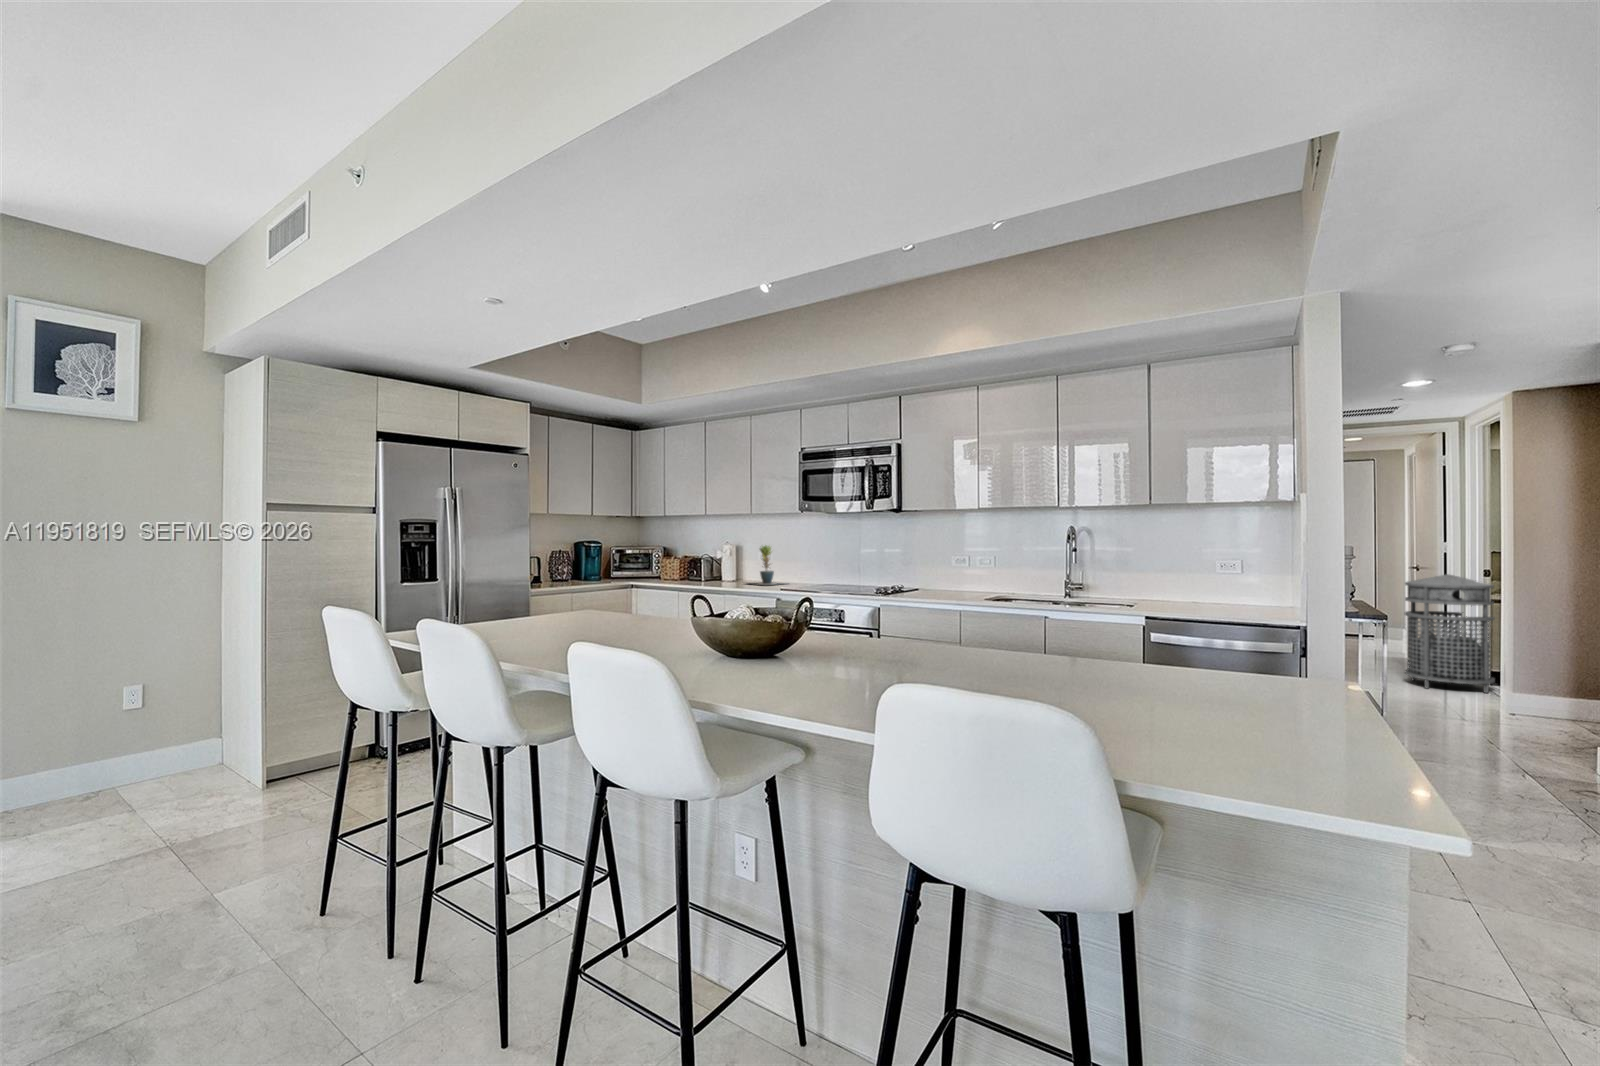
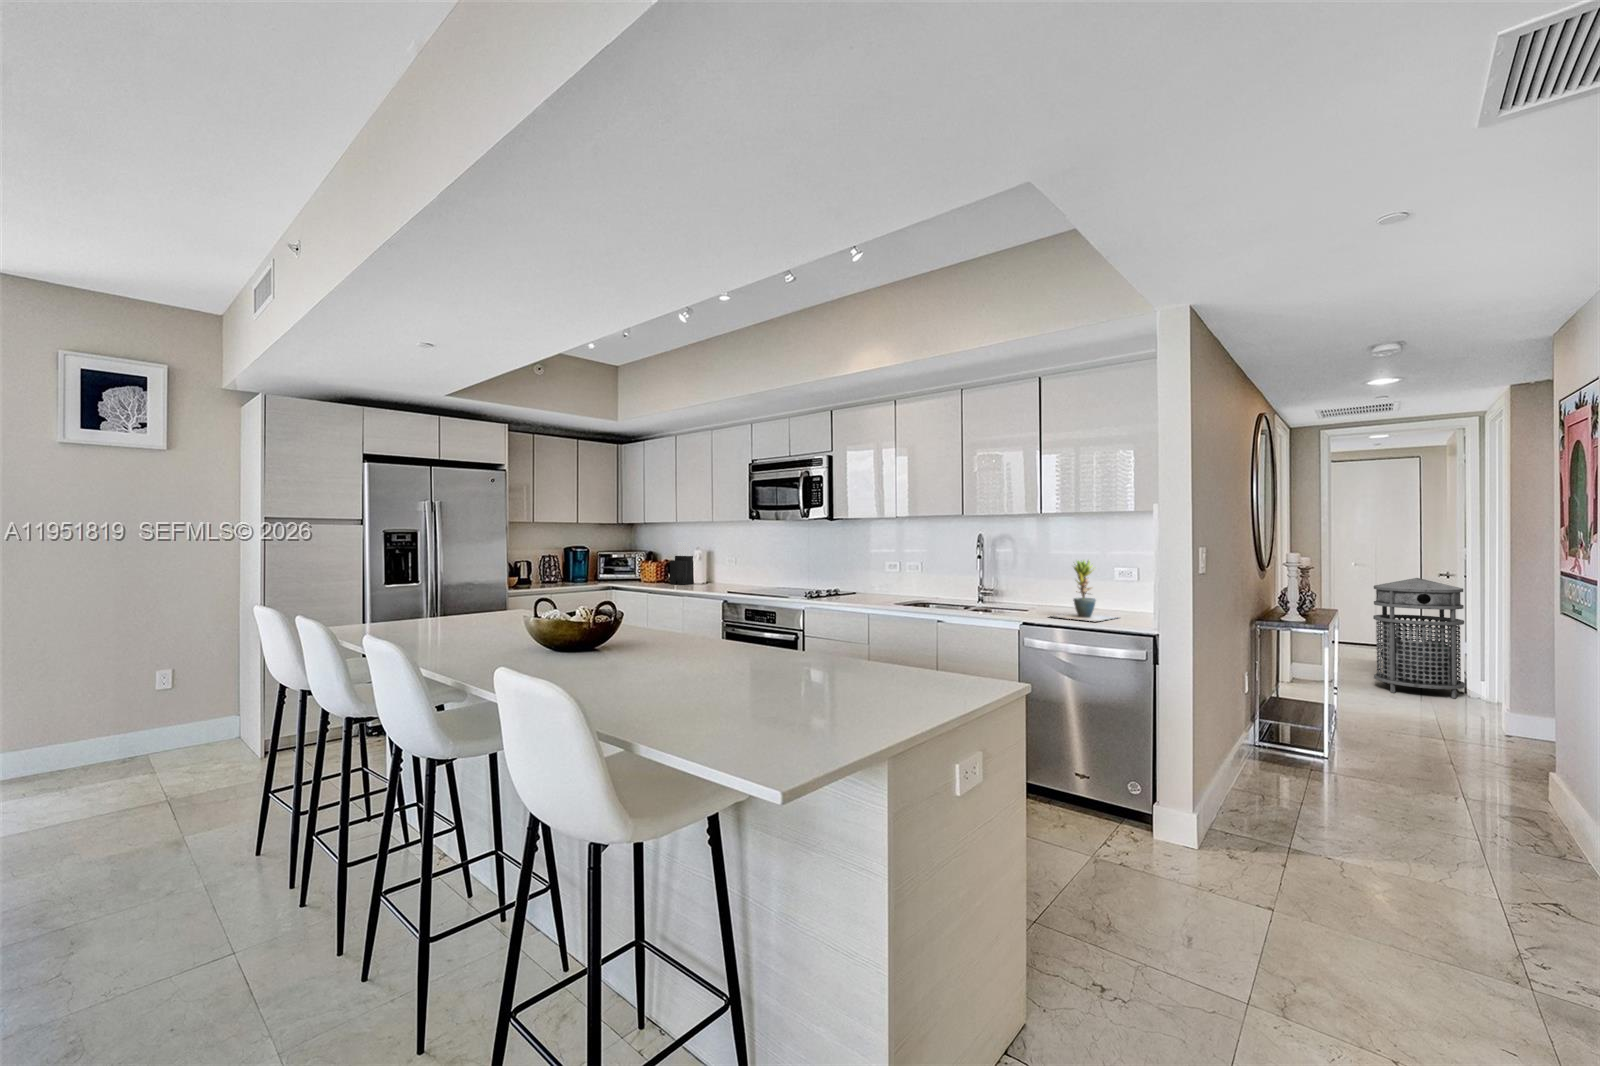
knife block: none [695,536,721,583] -> present [670,542,693,585]
potted plant: present [754,545,777,585] -> present [1052,561,1114,621]

